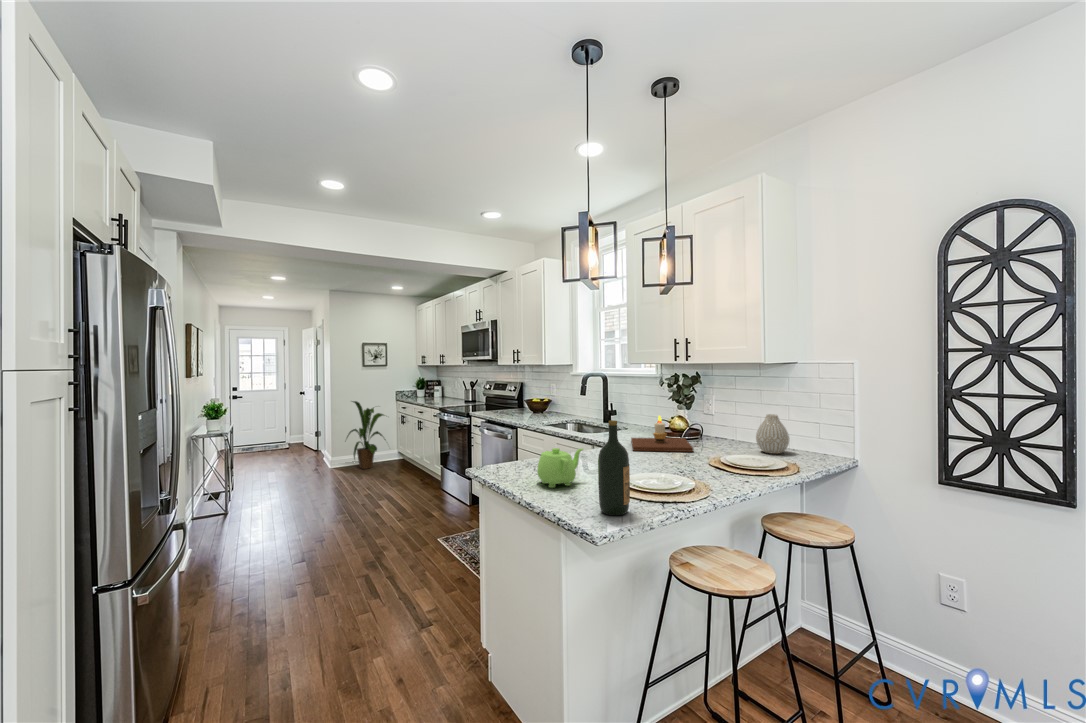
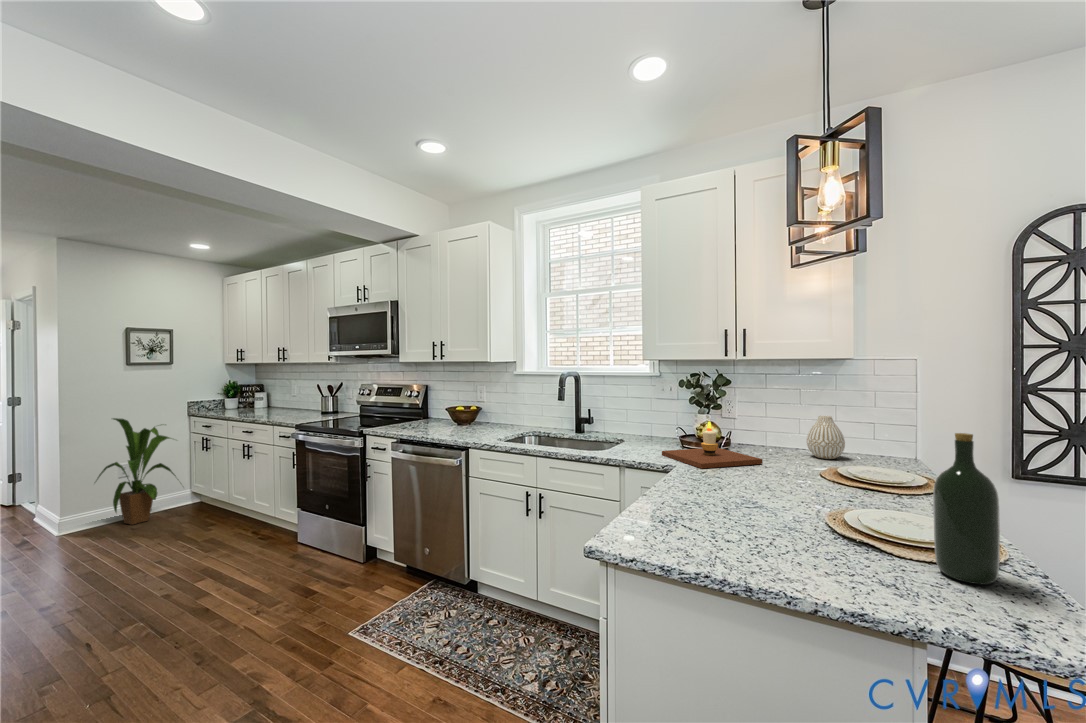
teapot: present [537,448,583,488] -> none [720,475,810,544]

